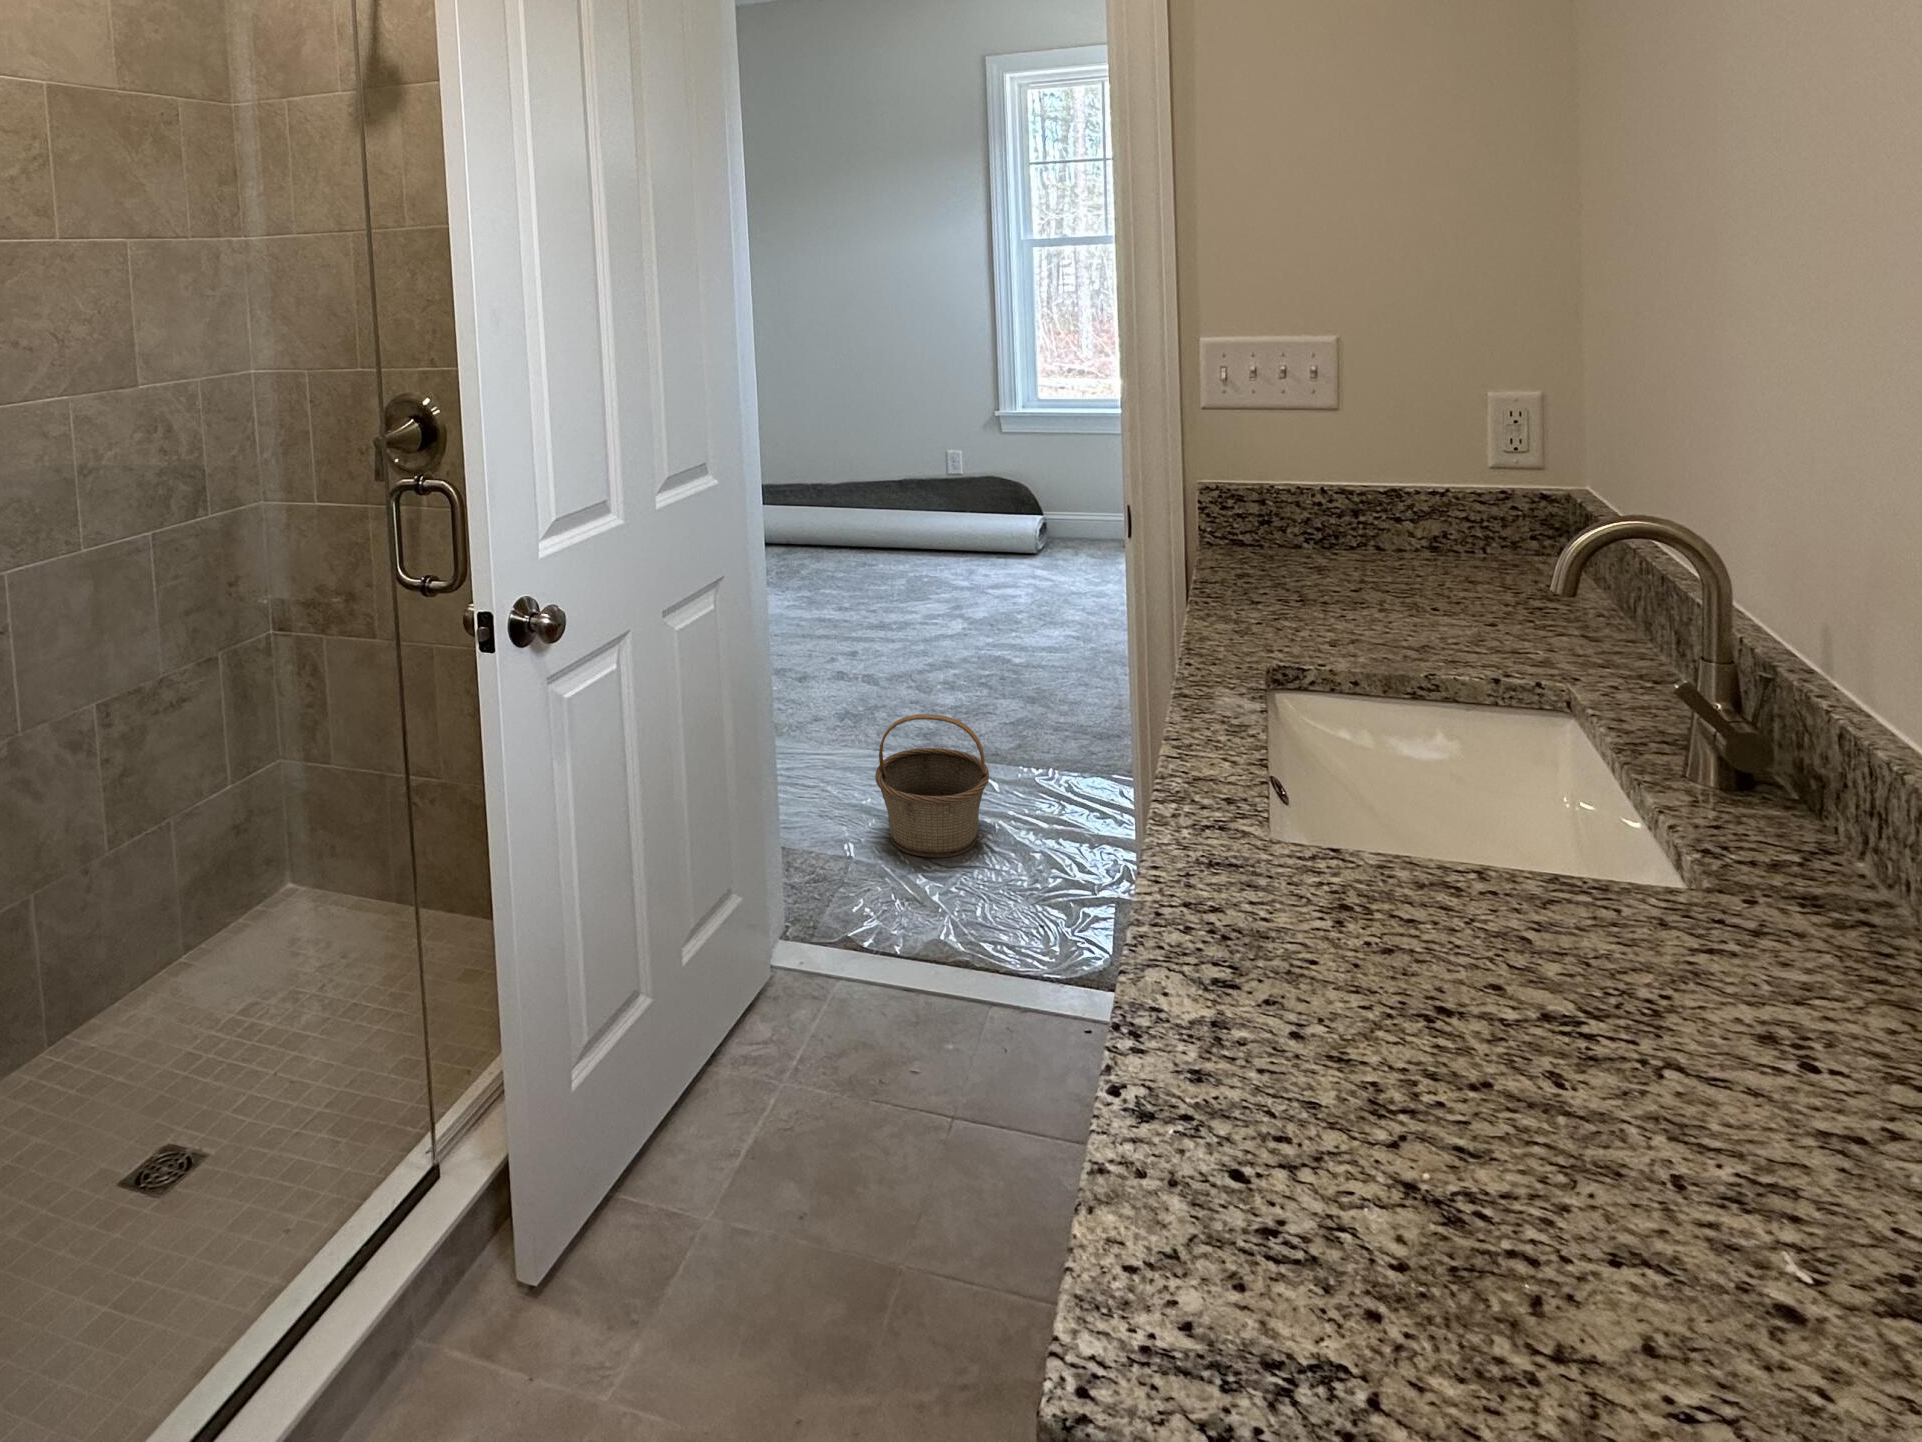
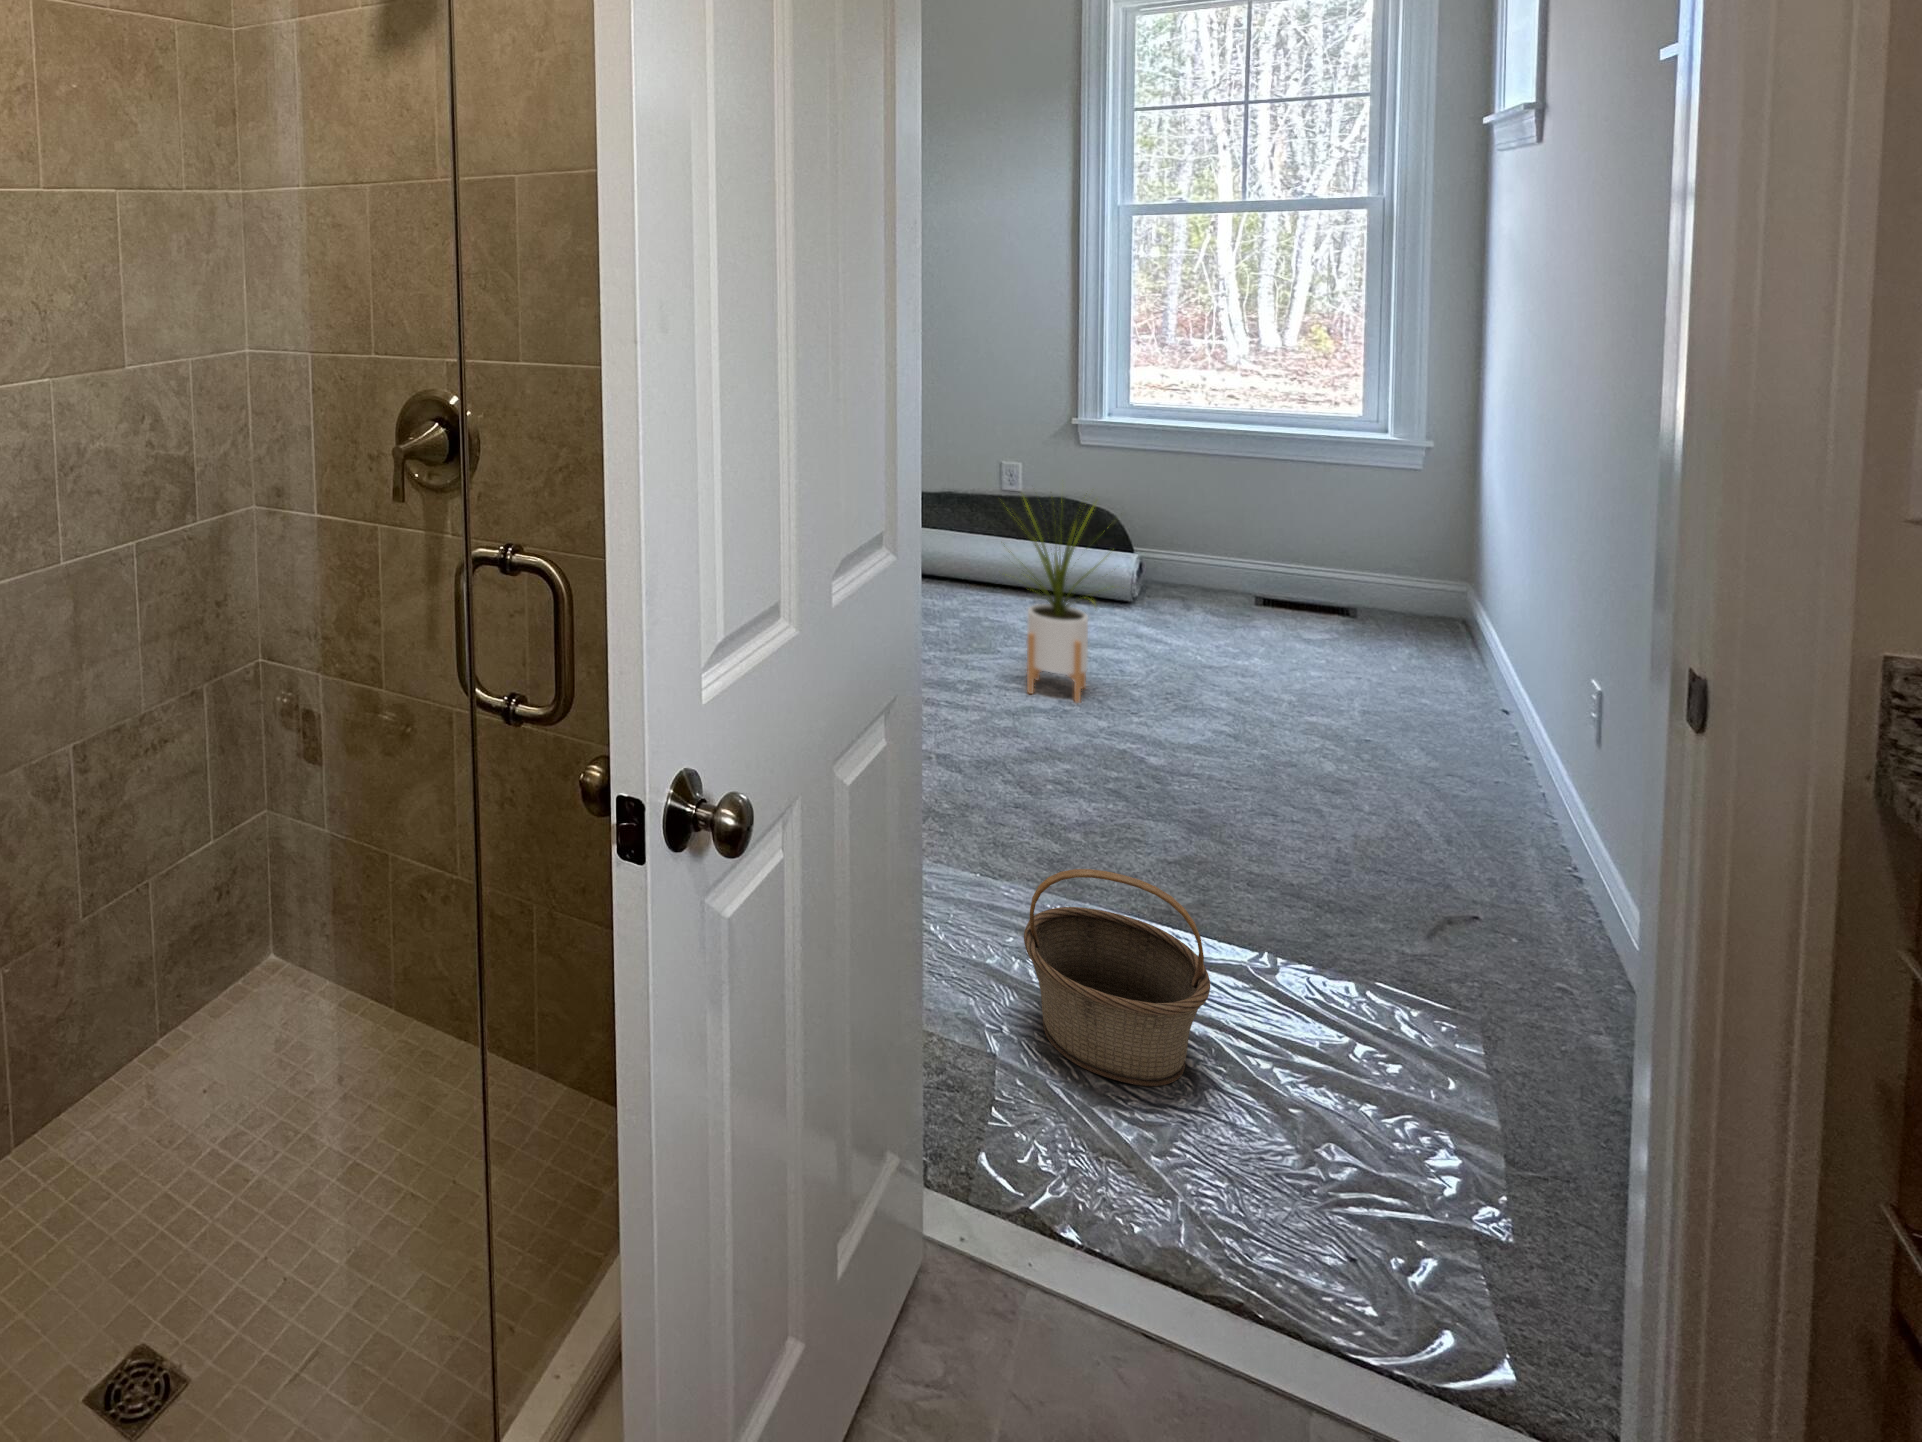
house plant: none [918,454,1009,628] -> present [1004,497,1100,703]

